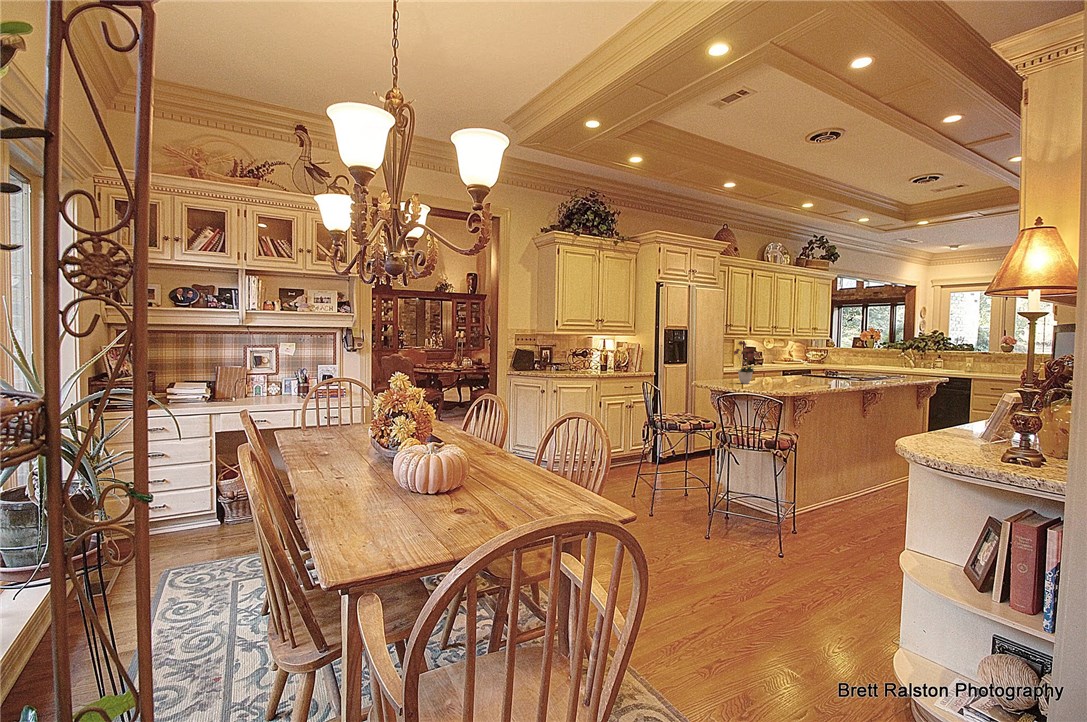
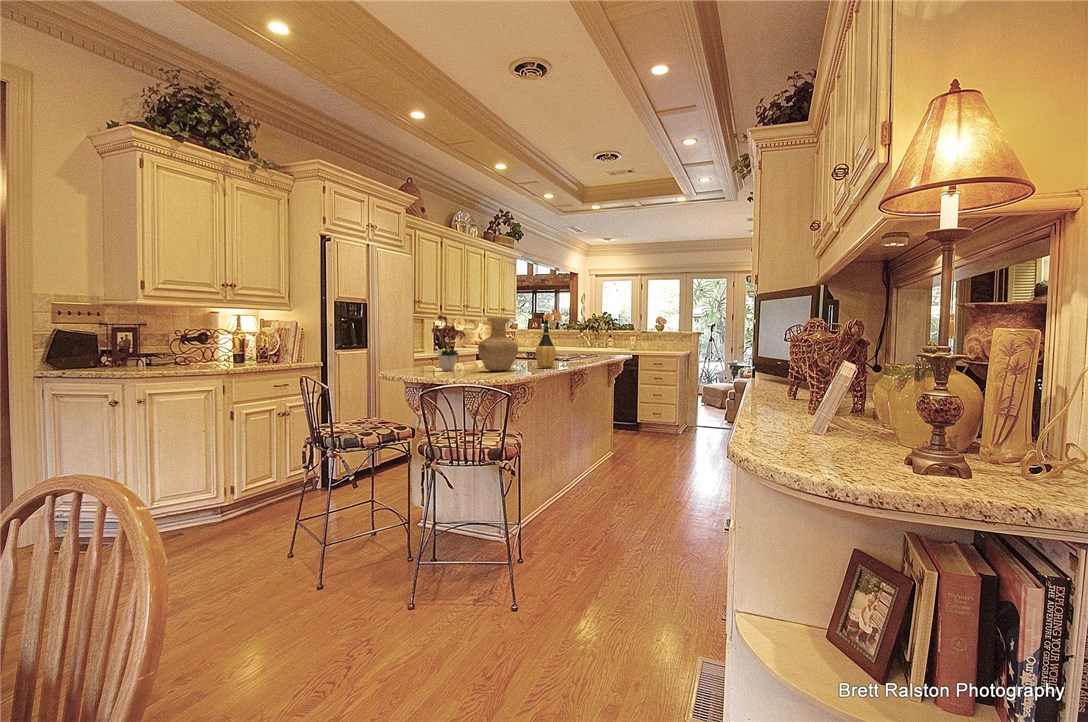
vase: none [769,344,803,386] -> present [478,317,518,371]
wine bottle: none [821,344,840,386] -> present [536,317,556,368]

